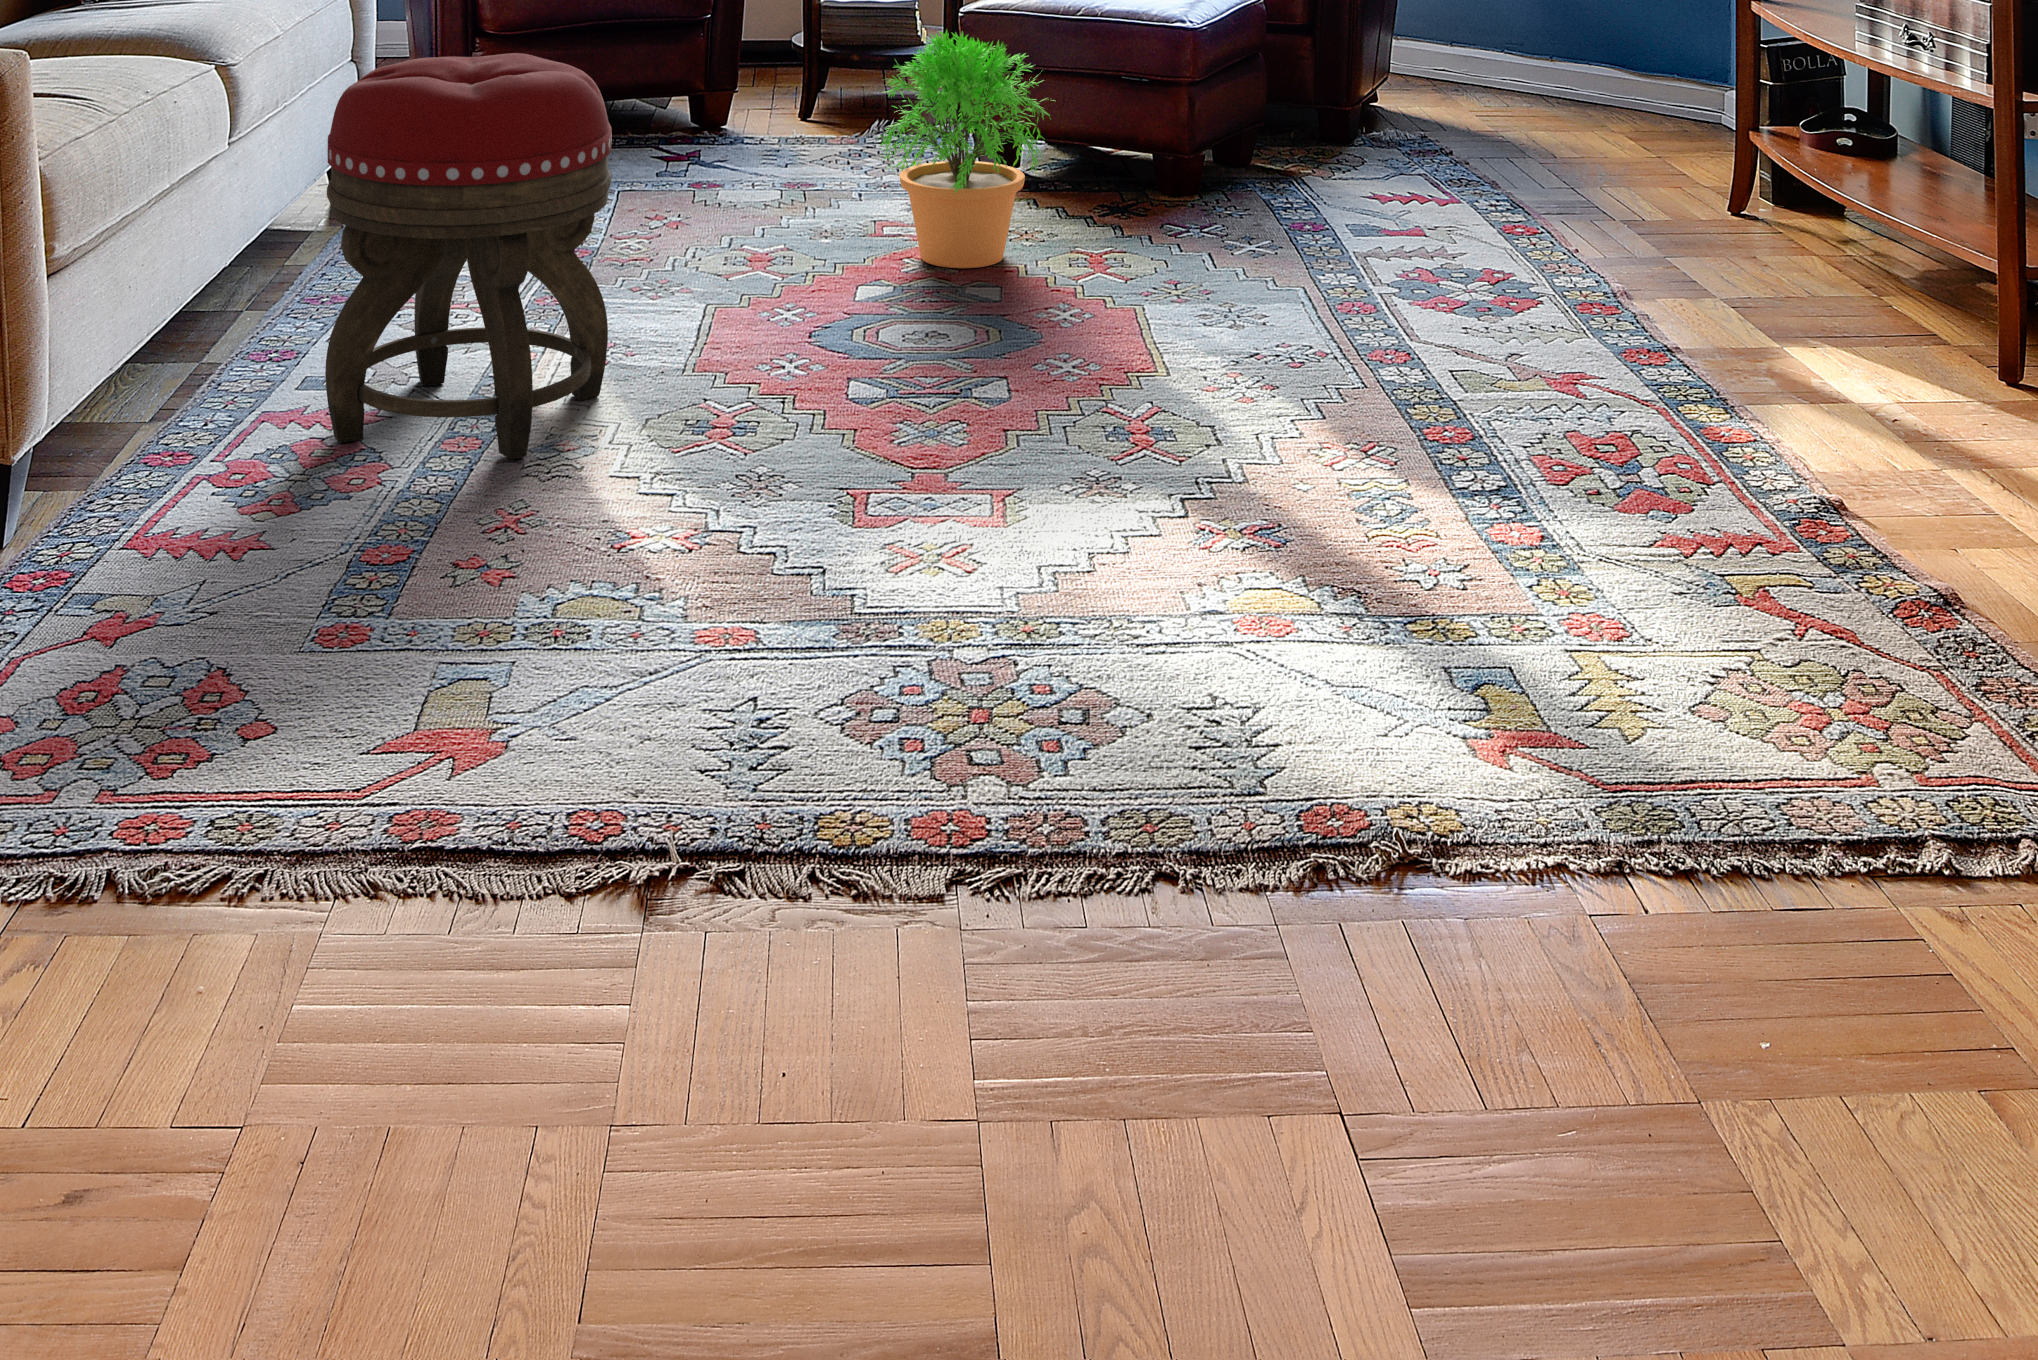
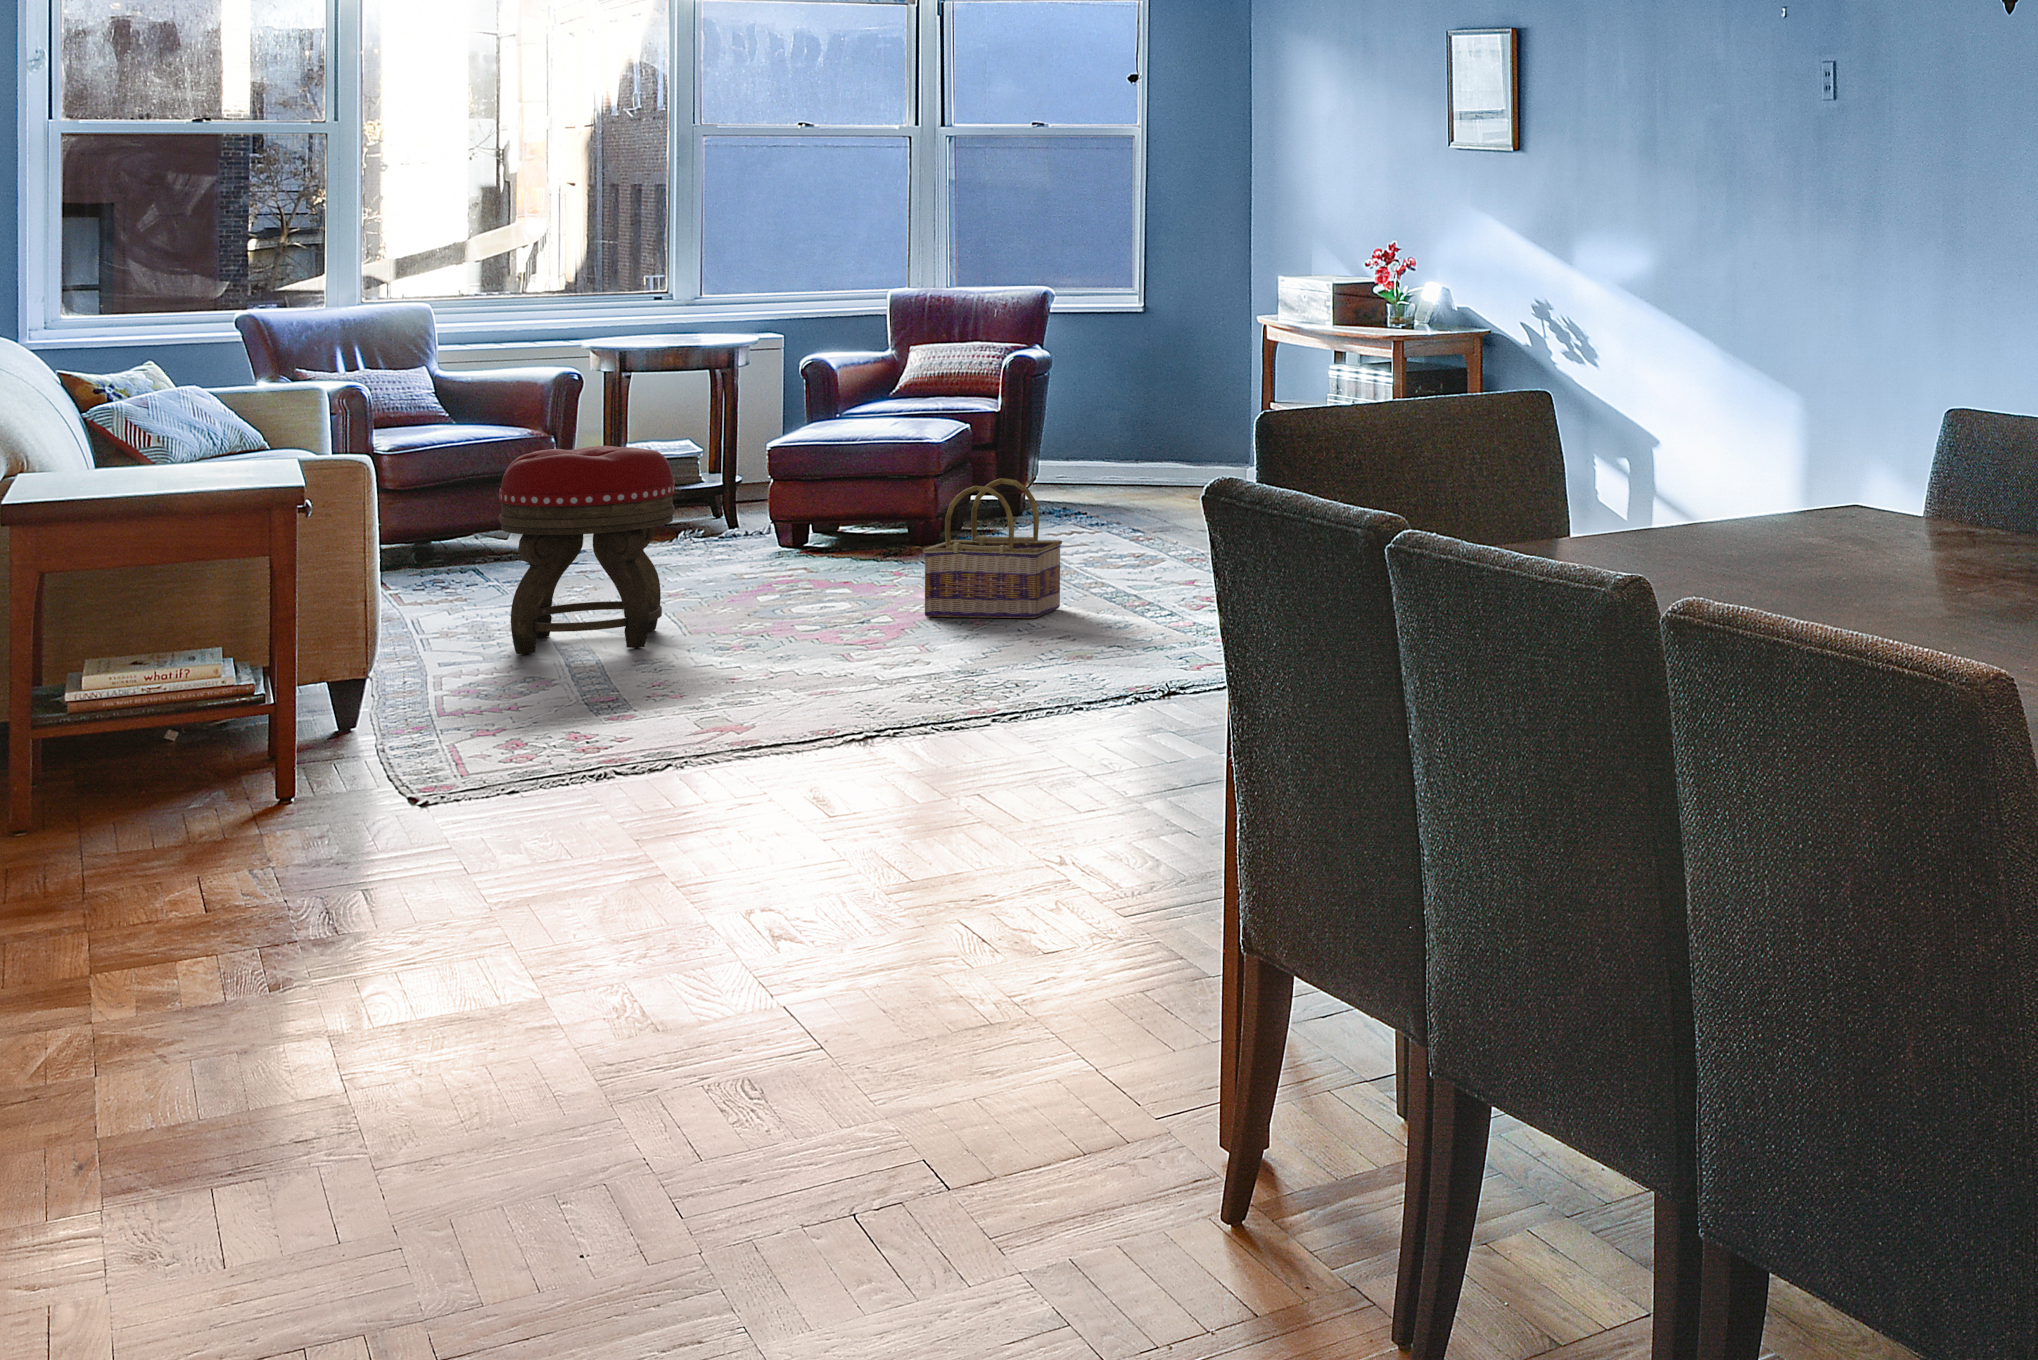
potted plant: present [880,30,1046,268] -> none [760,438,876,577]
basket: none [1032,172,1296,493] -> present [923,478,1062,618]

